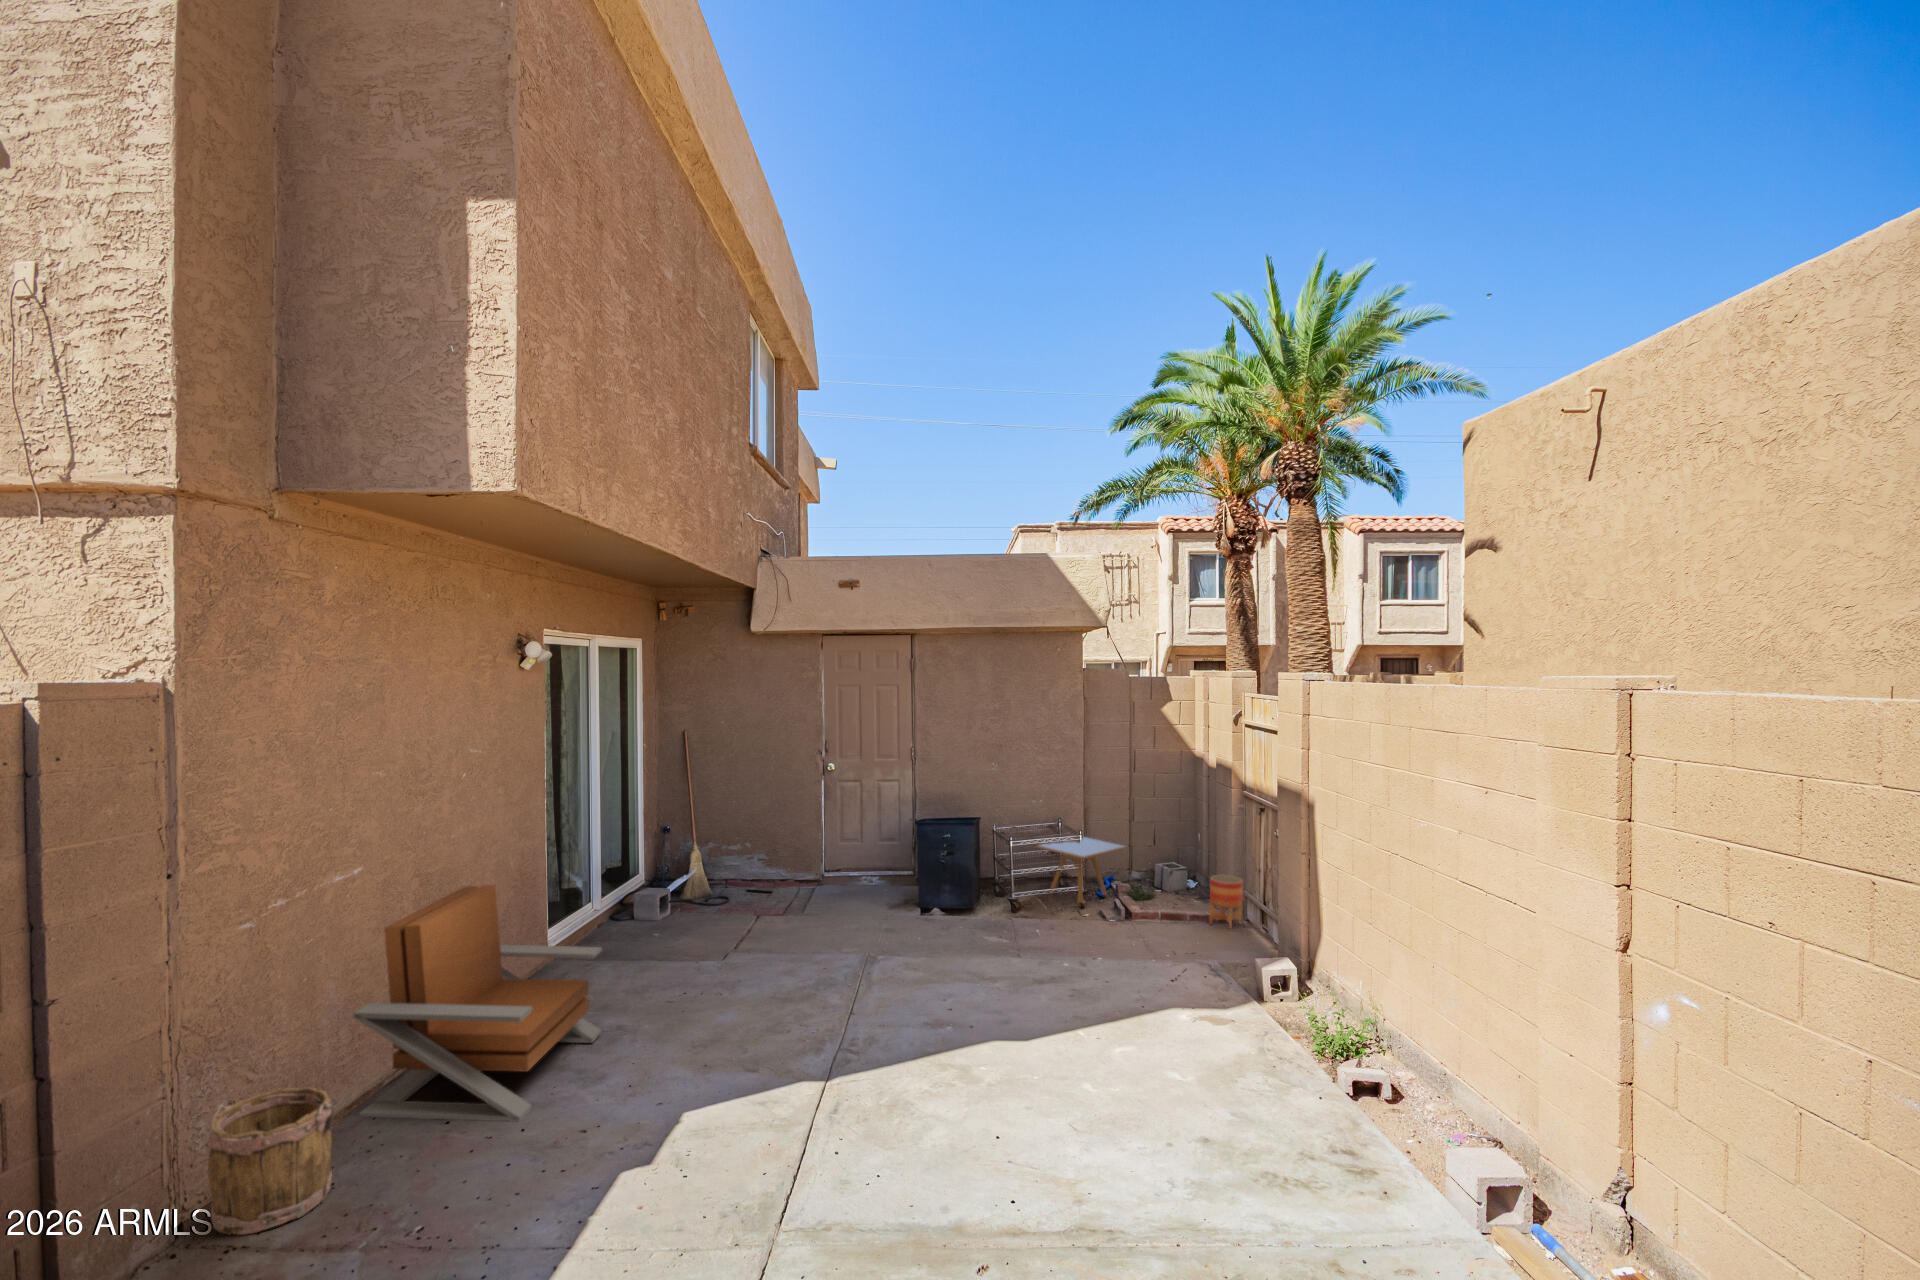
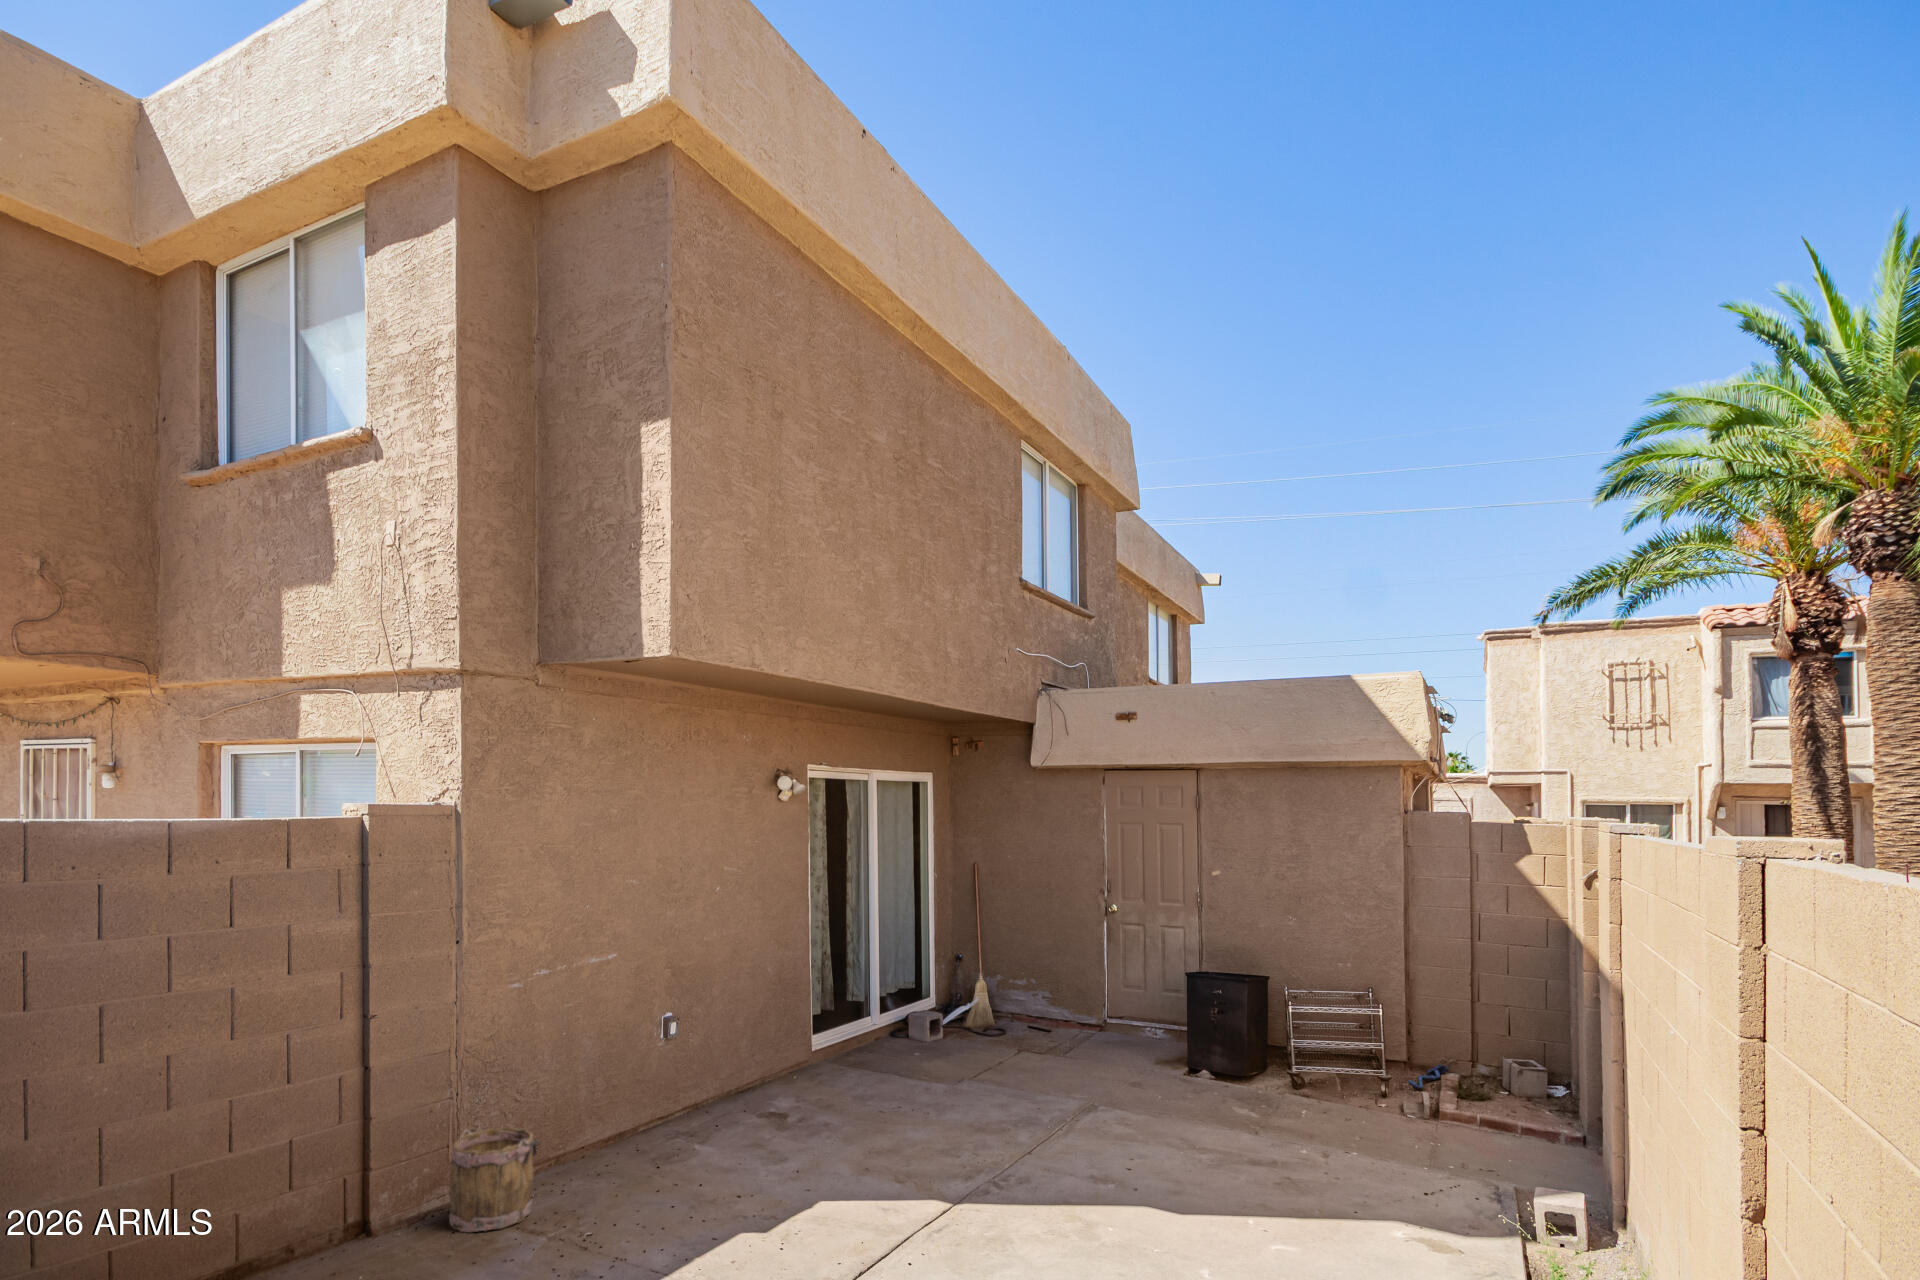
side table: present [1036,837,1125,903] -> none [1329,1010,1450,1094]
planter: present [1209,875,1243,929] -> none [1540,1073,1591,1148]
lounge chair: present [353,885,602,1121] -> none [580,990,792,1197]

